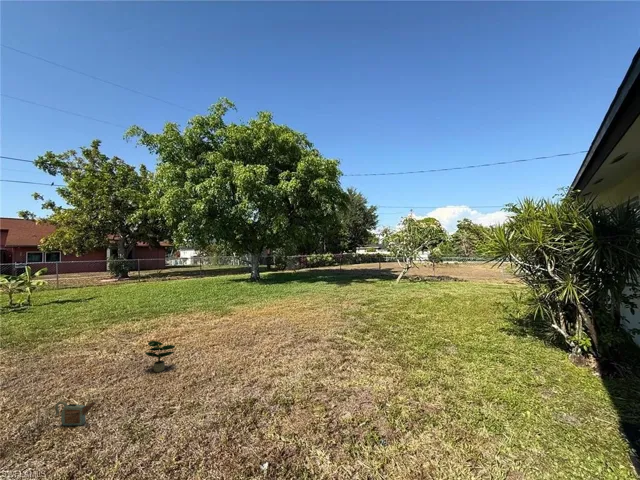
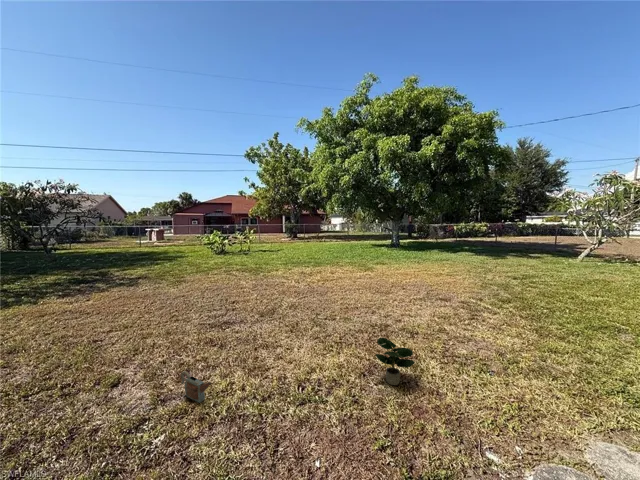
potted plant: present [145,341,175,372] -> present [376,338,415,385]

